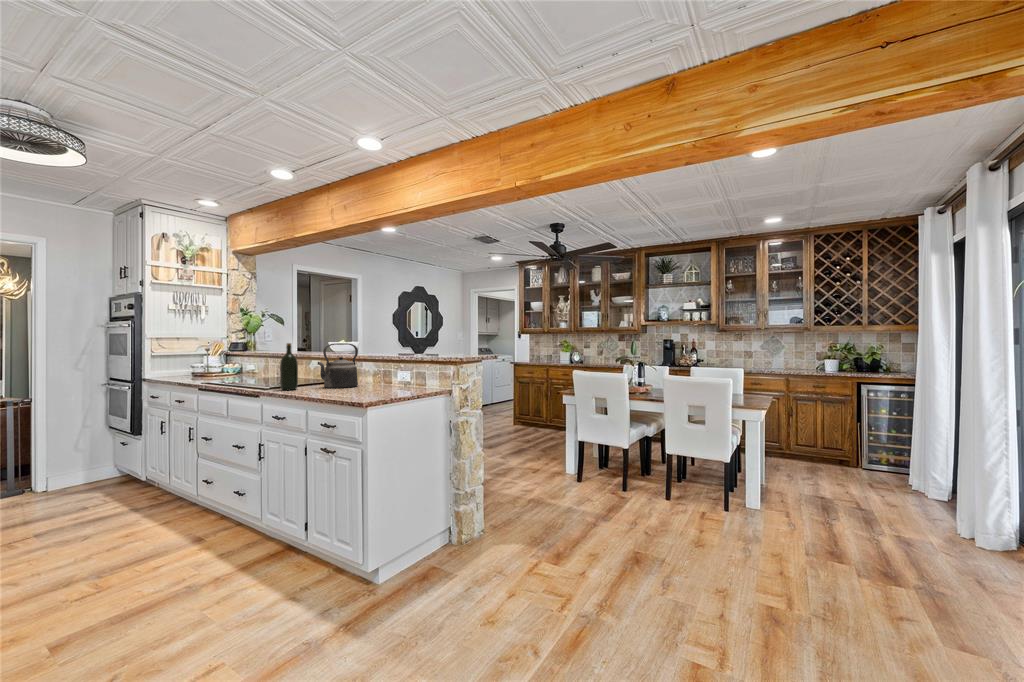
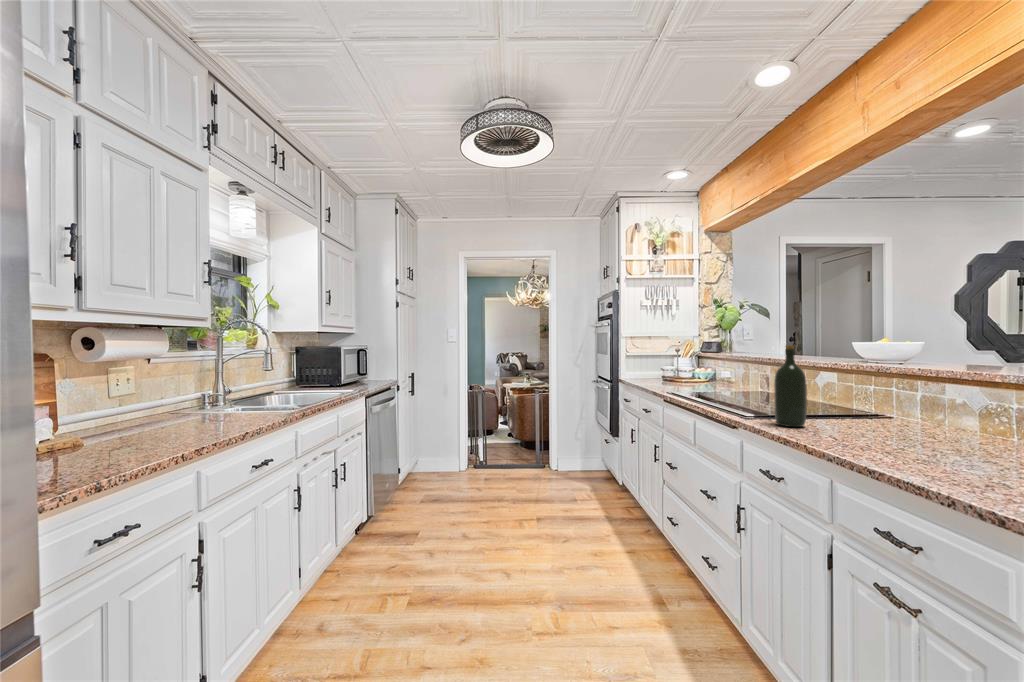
kettle: present [318,343,358,388] -> none [846,346,941,438]

